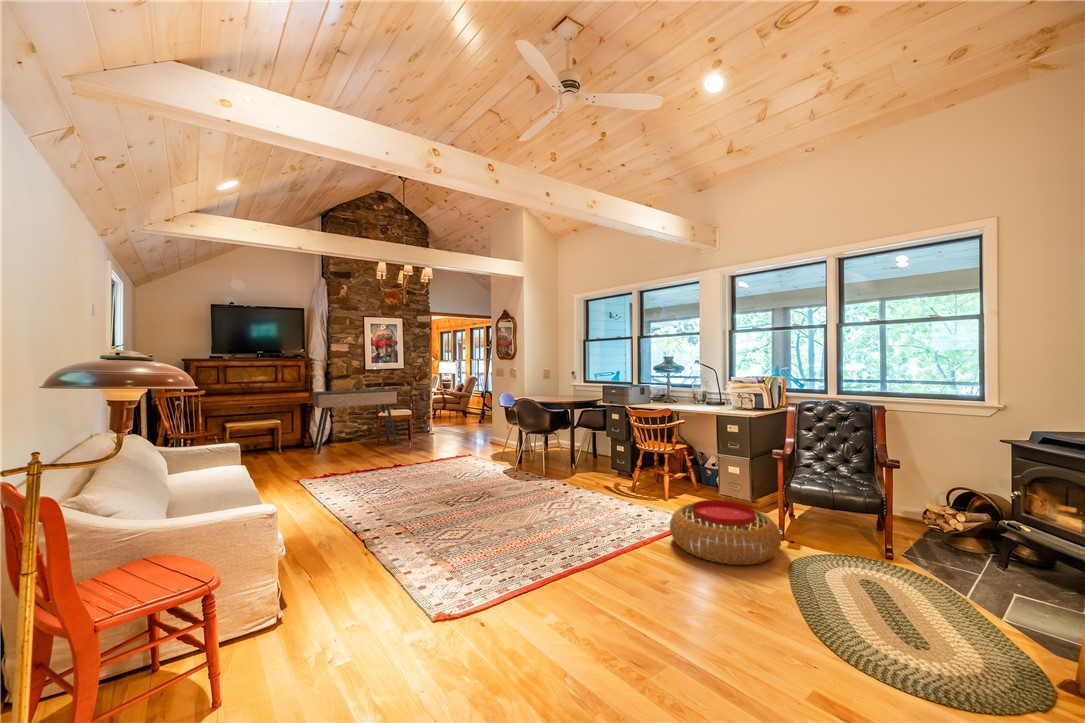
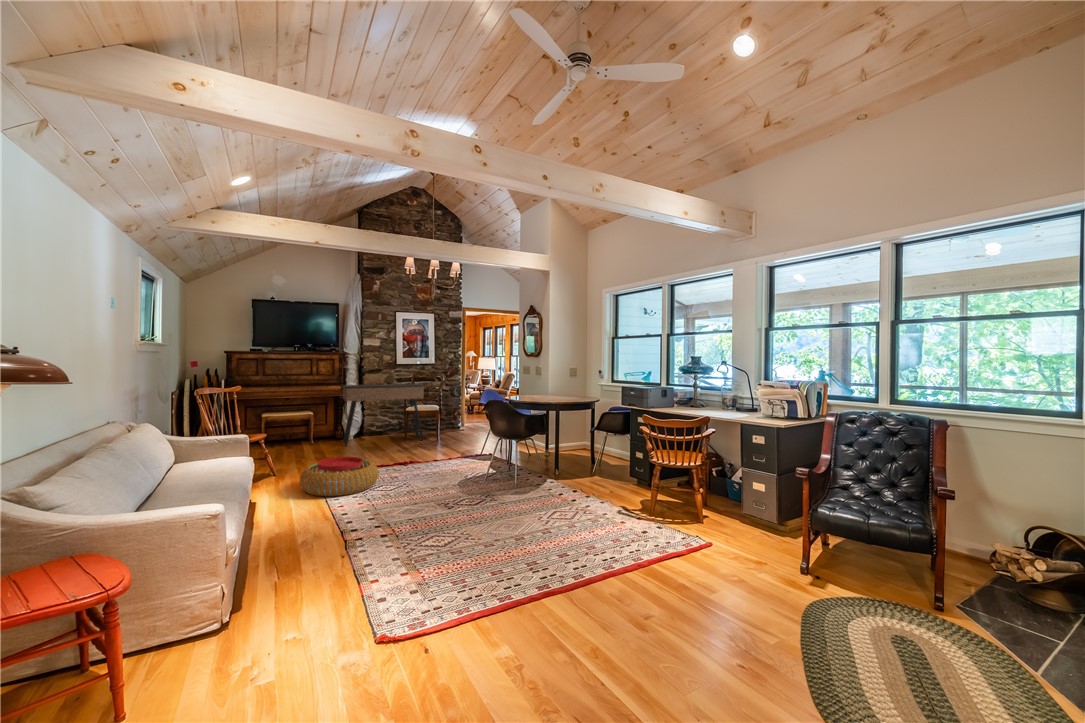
pouf: present [670,500,781,565] -> present [300,457,379,496]

